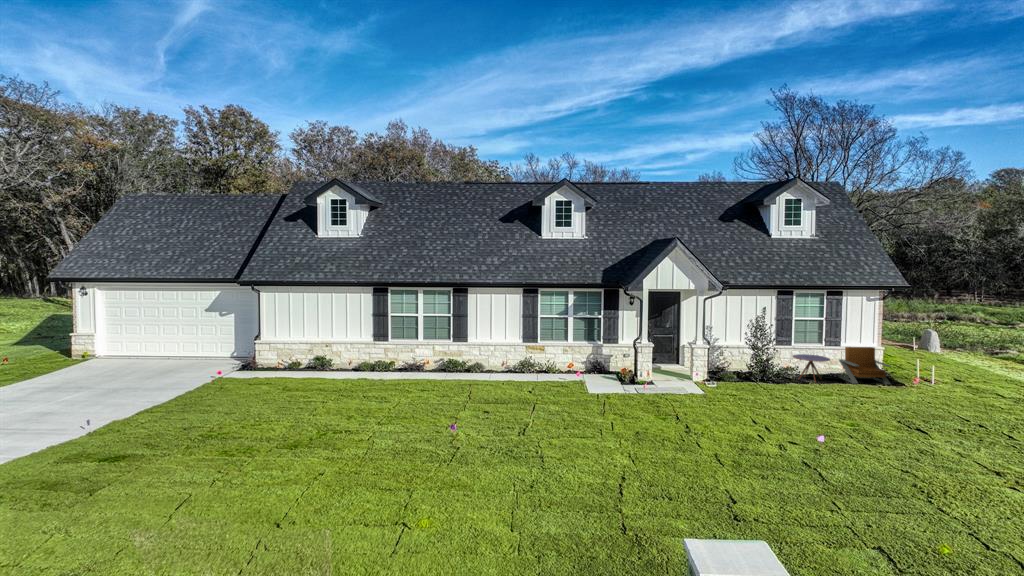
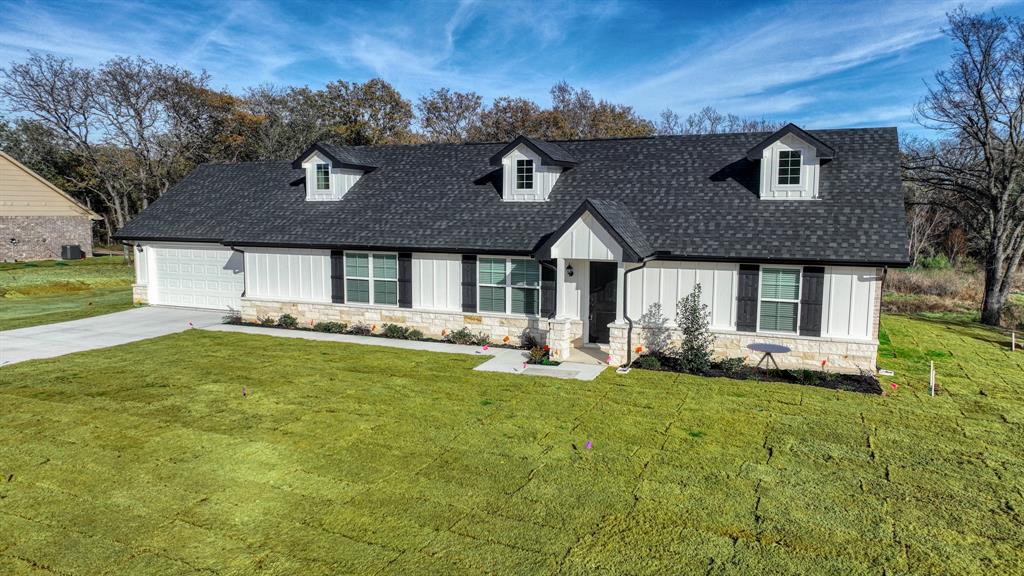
lounge chair: present [839,347,891,384] -> none [812,338,869,389]

